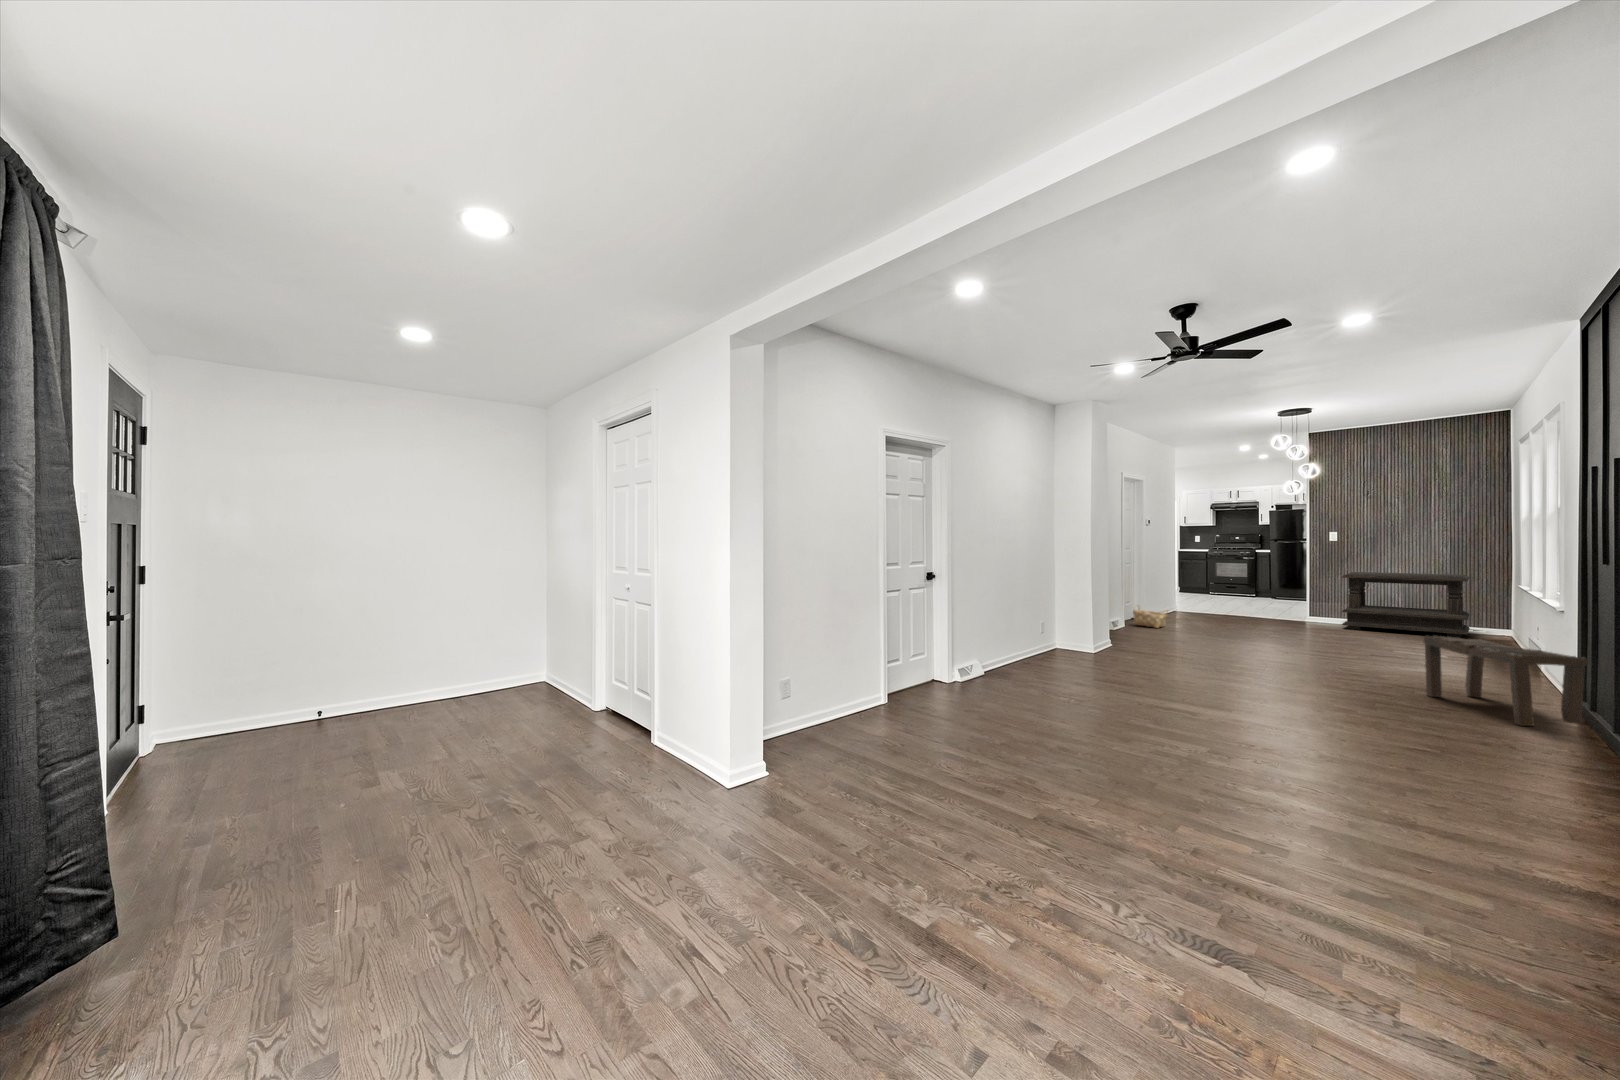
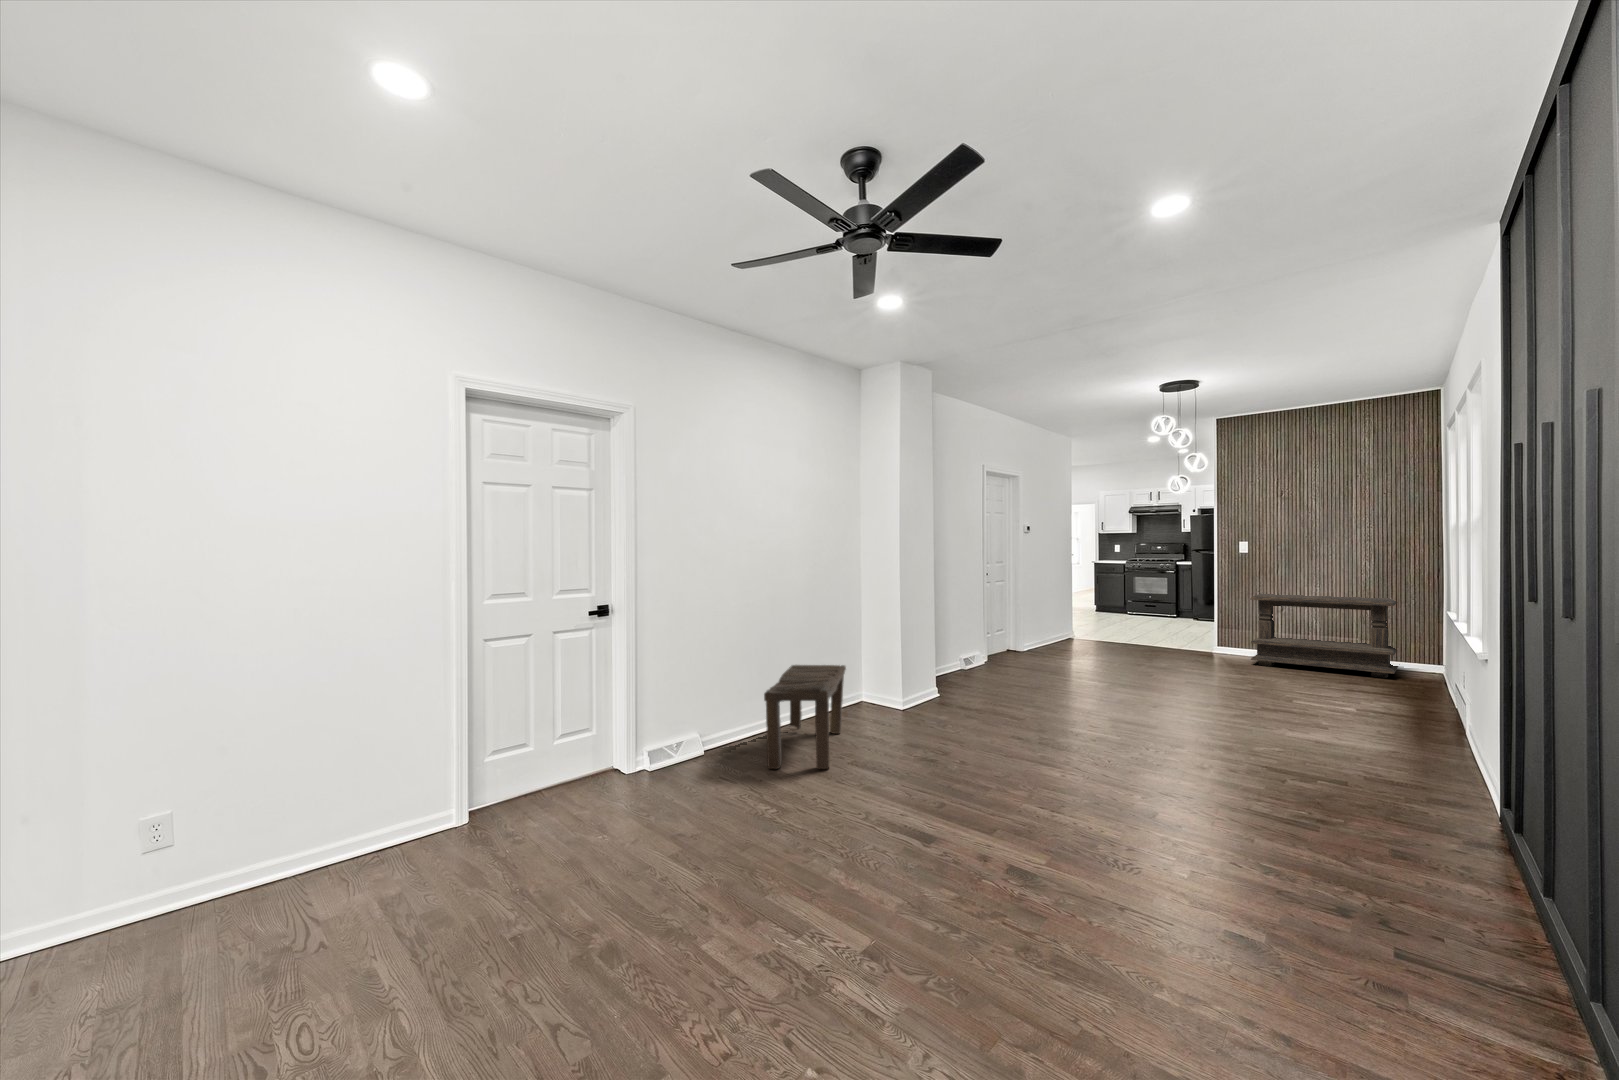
woven basket: present [1133,609,1168,628] -> none [999,634,1041,666]
bench: present [1424,636,1588,726] -> present [764,665,846,769]

